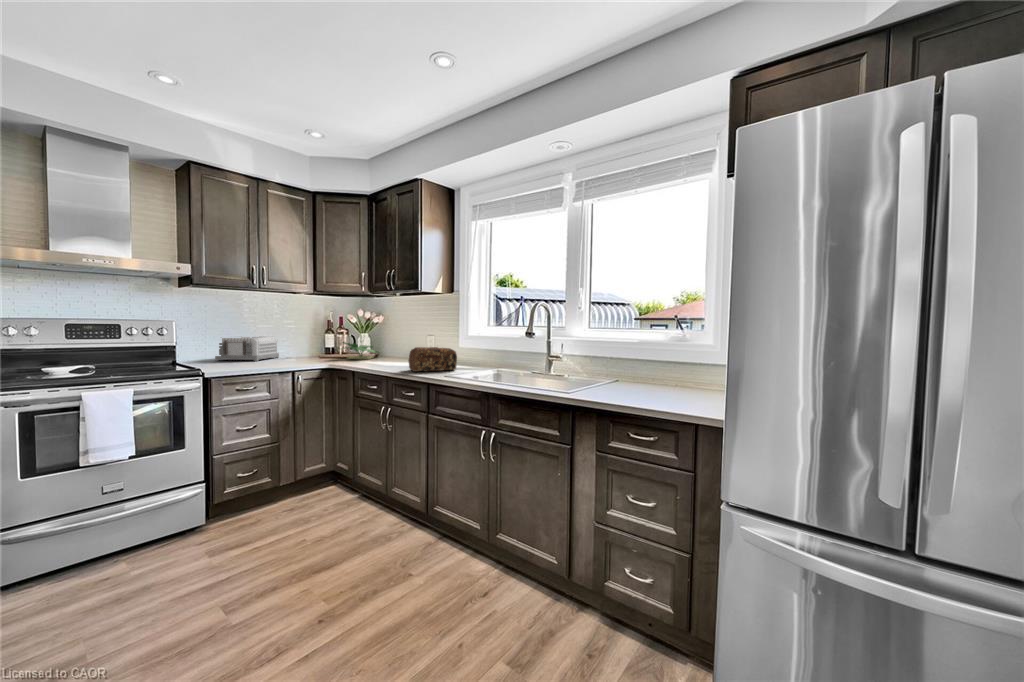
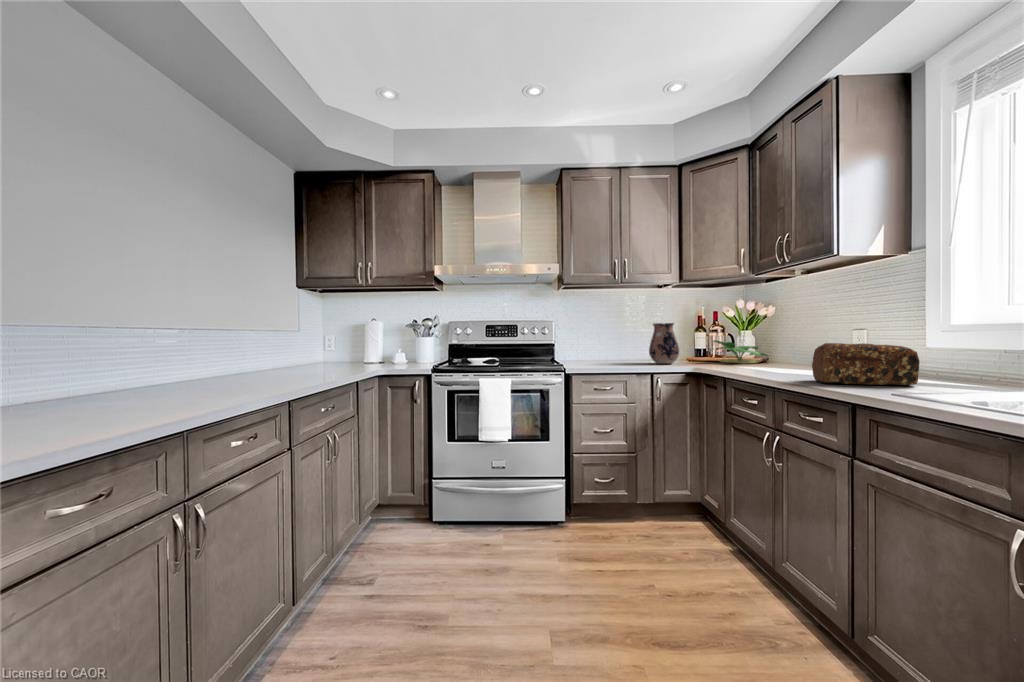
ceramic pitcher: none [289,328,315,363] -> present [649,323,679,364]
toaster: present [215,336,279,361] -> none [586,335,645,360]

